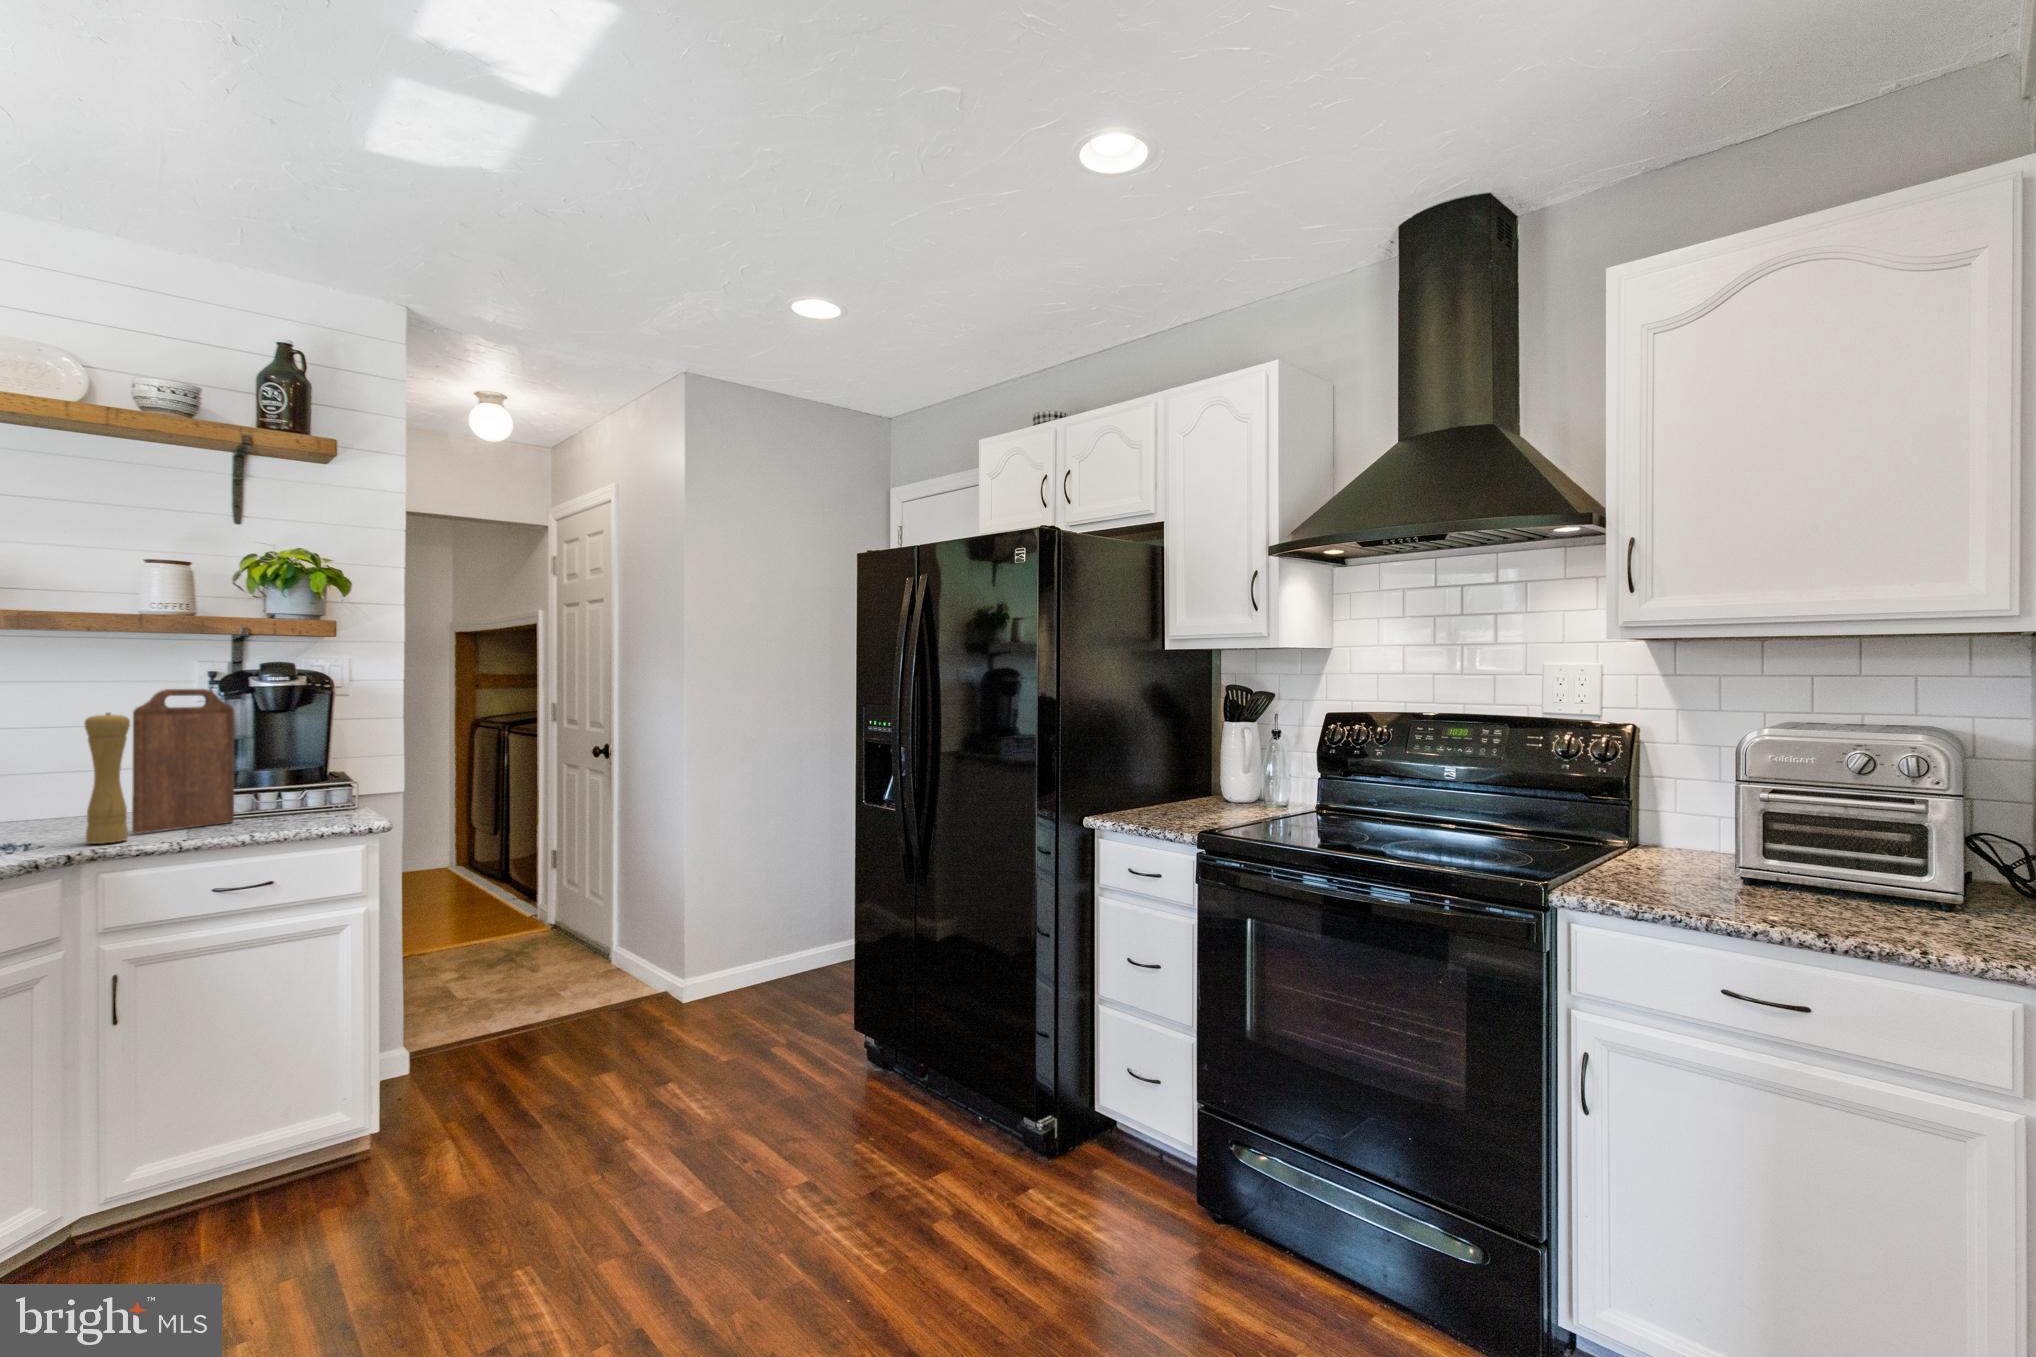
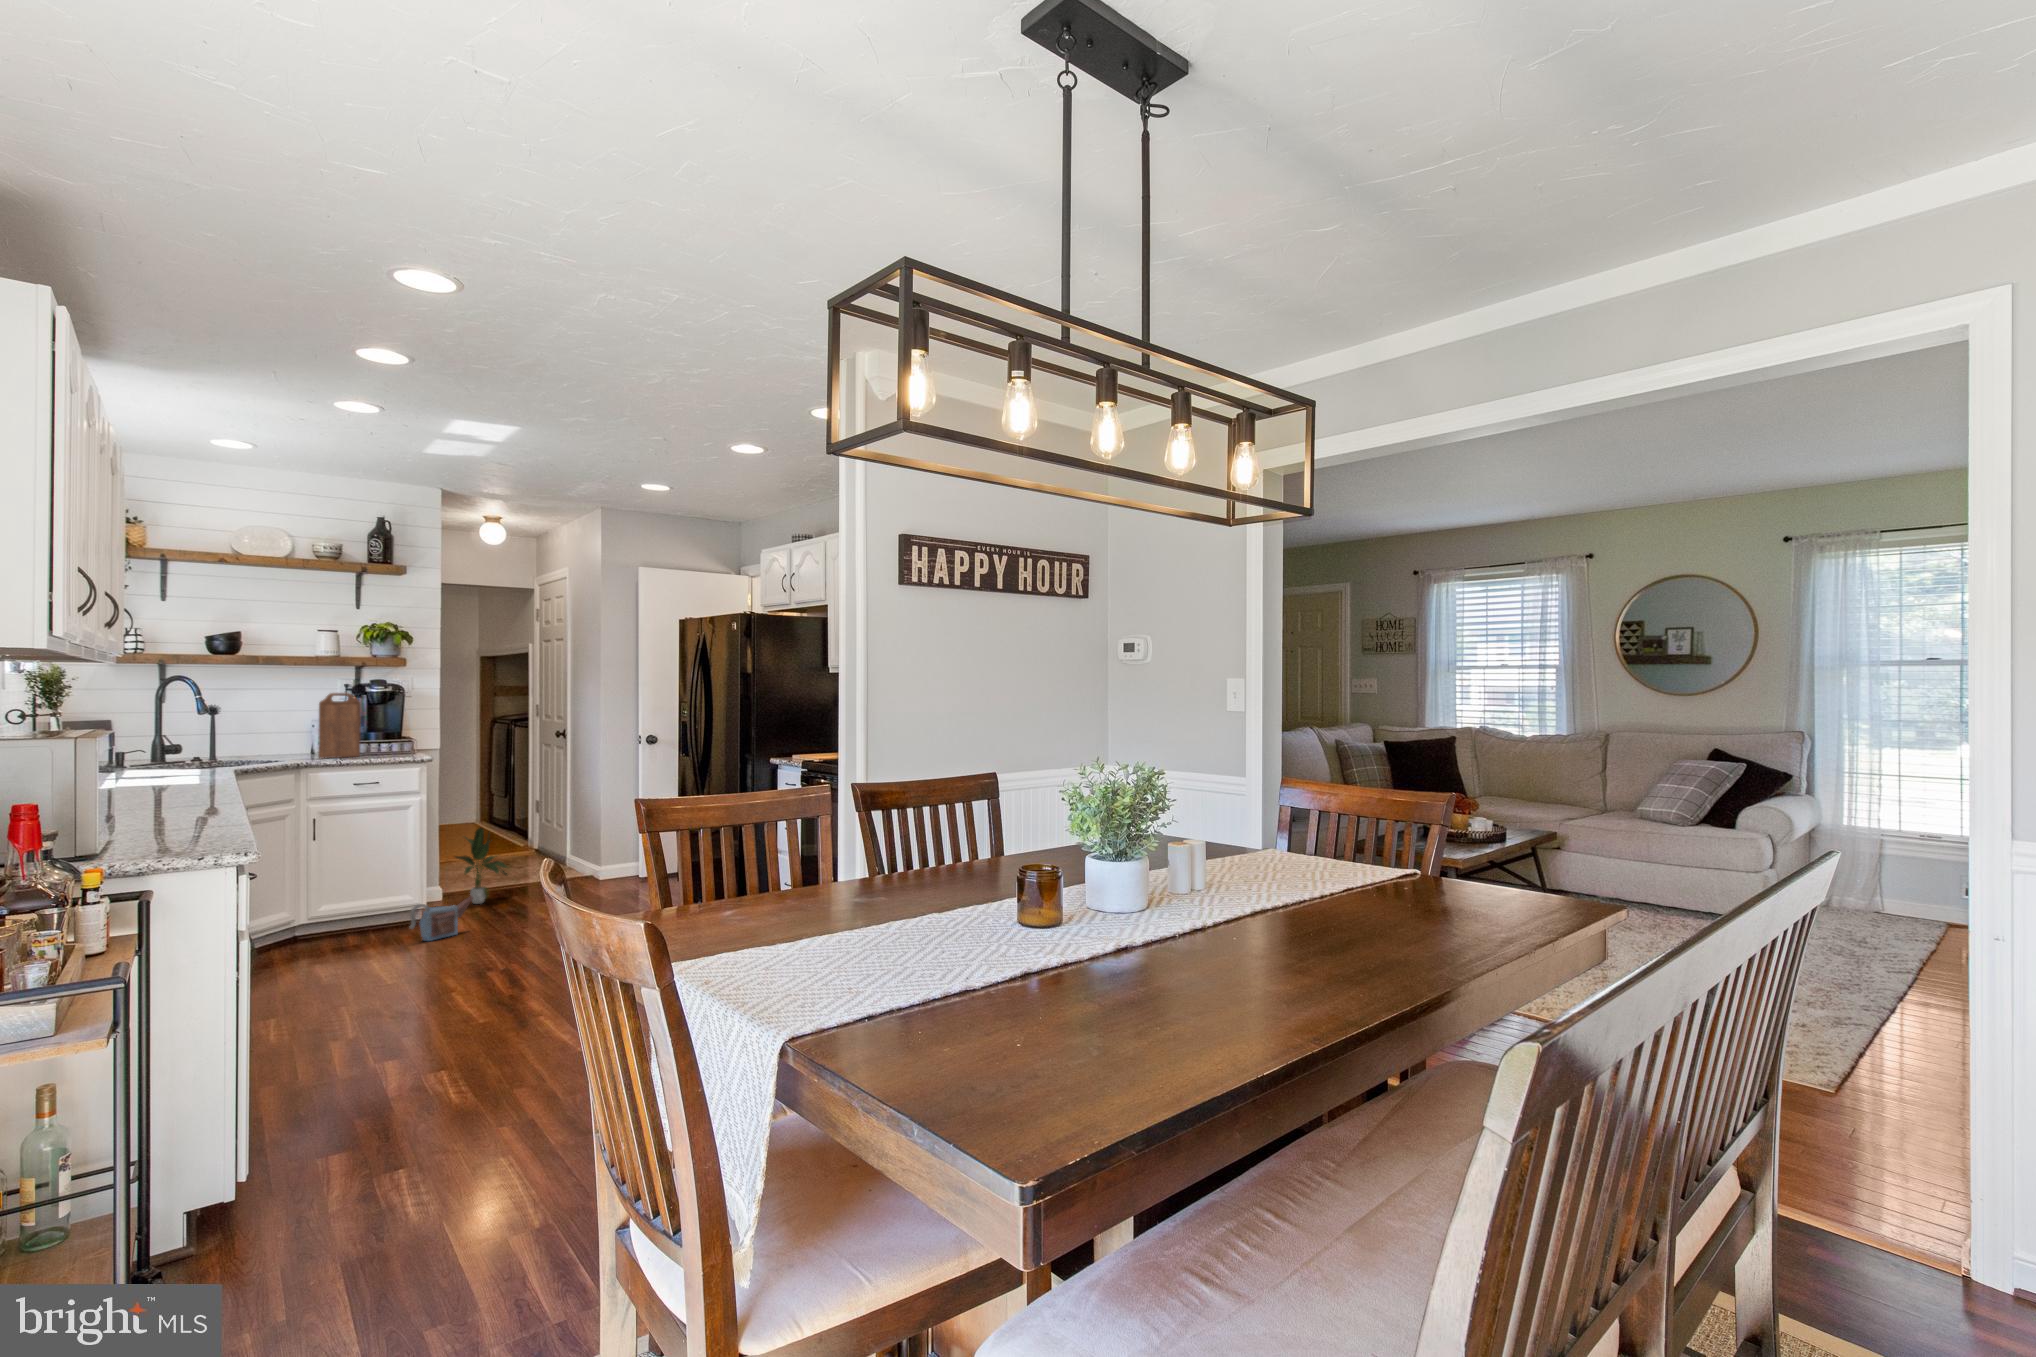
pepper mill: present [84,713,130,844] -> none [302,703,320,761]
potted plant: none [434,938,539,1085] -> present [455,828,507,904]
watering can: none [339,1118,485,1250] -> present [410,896,474,941]

